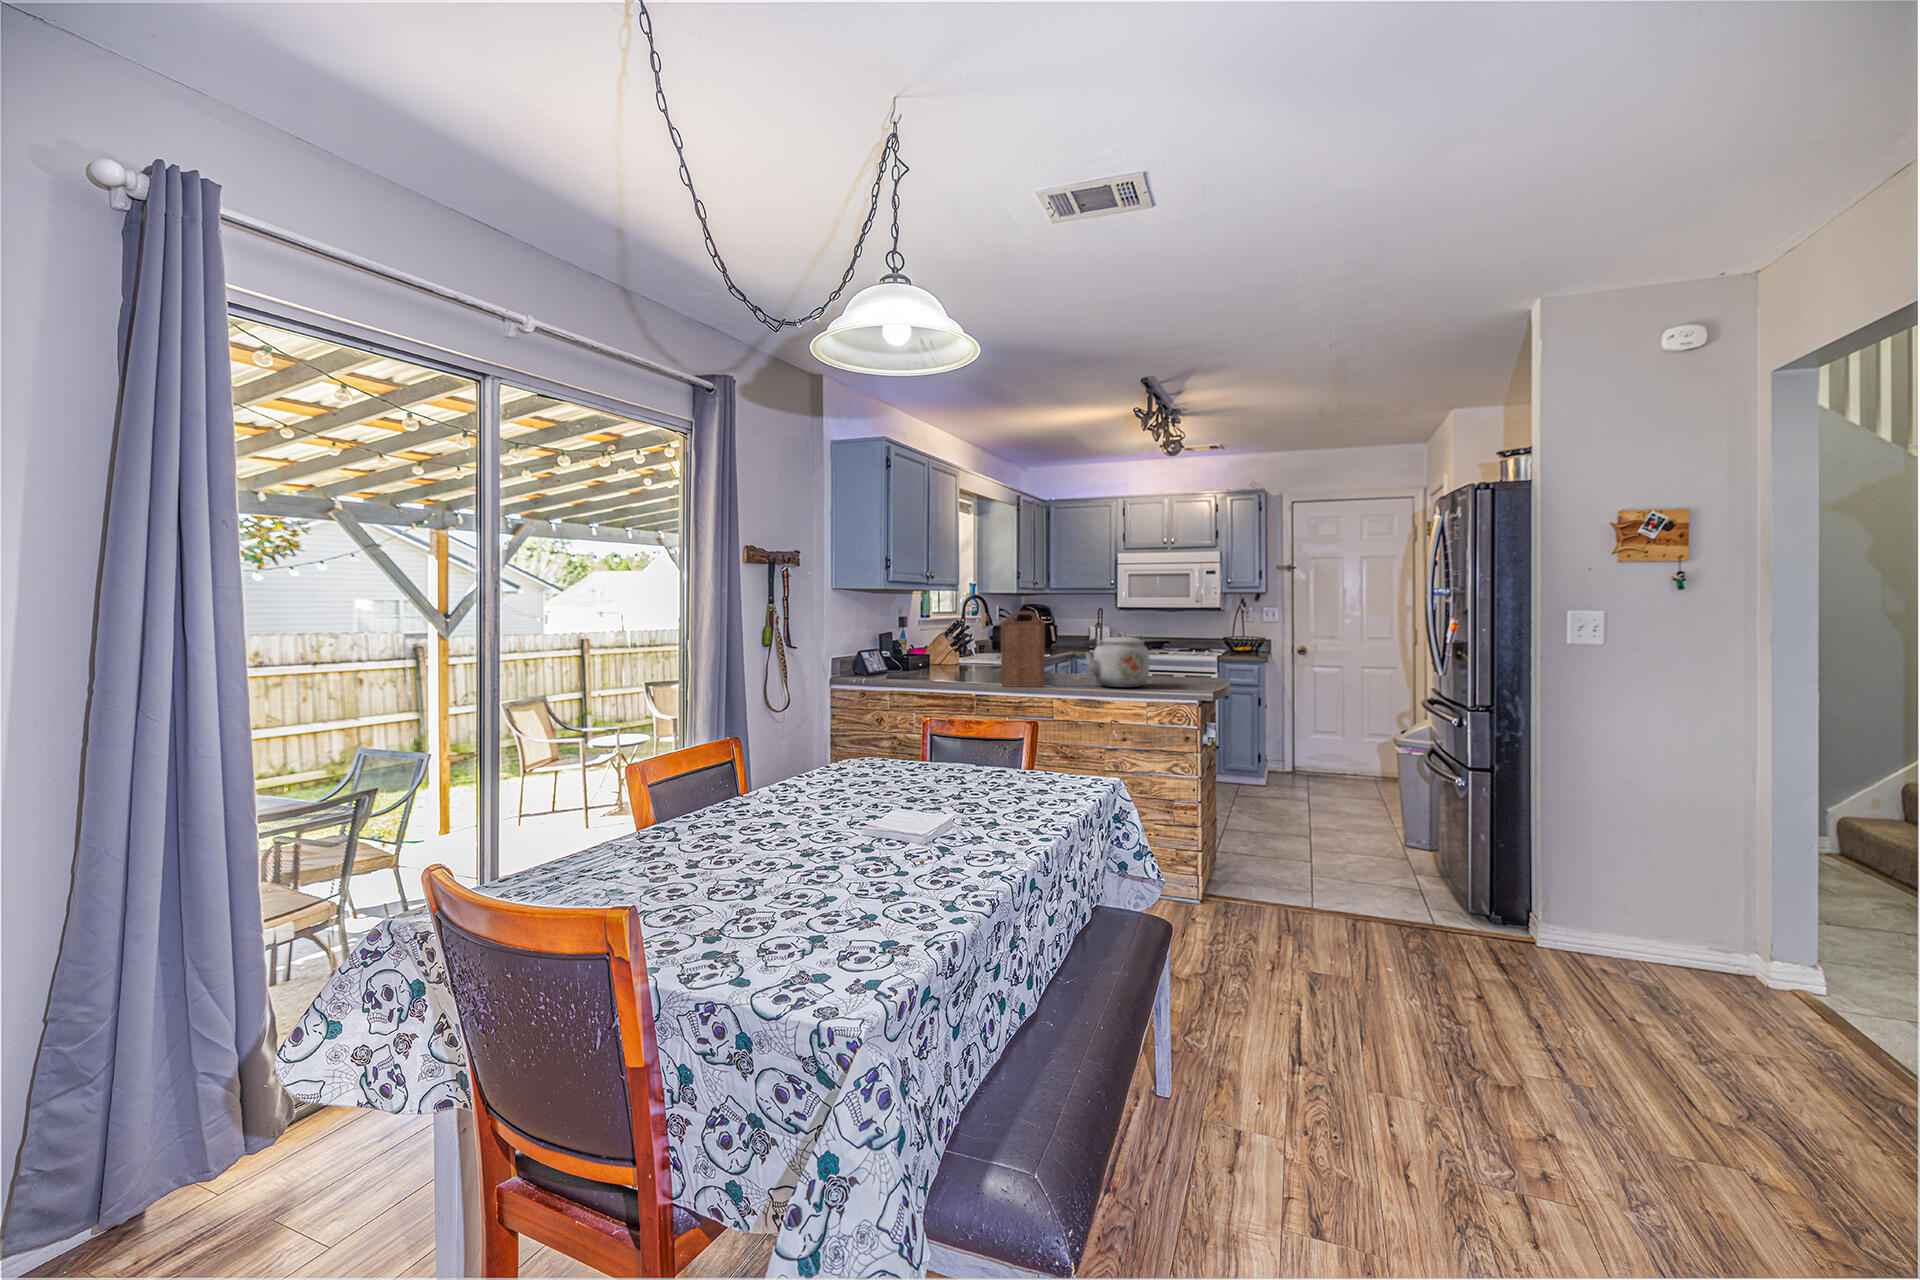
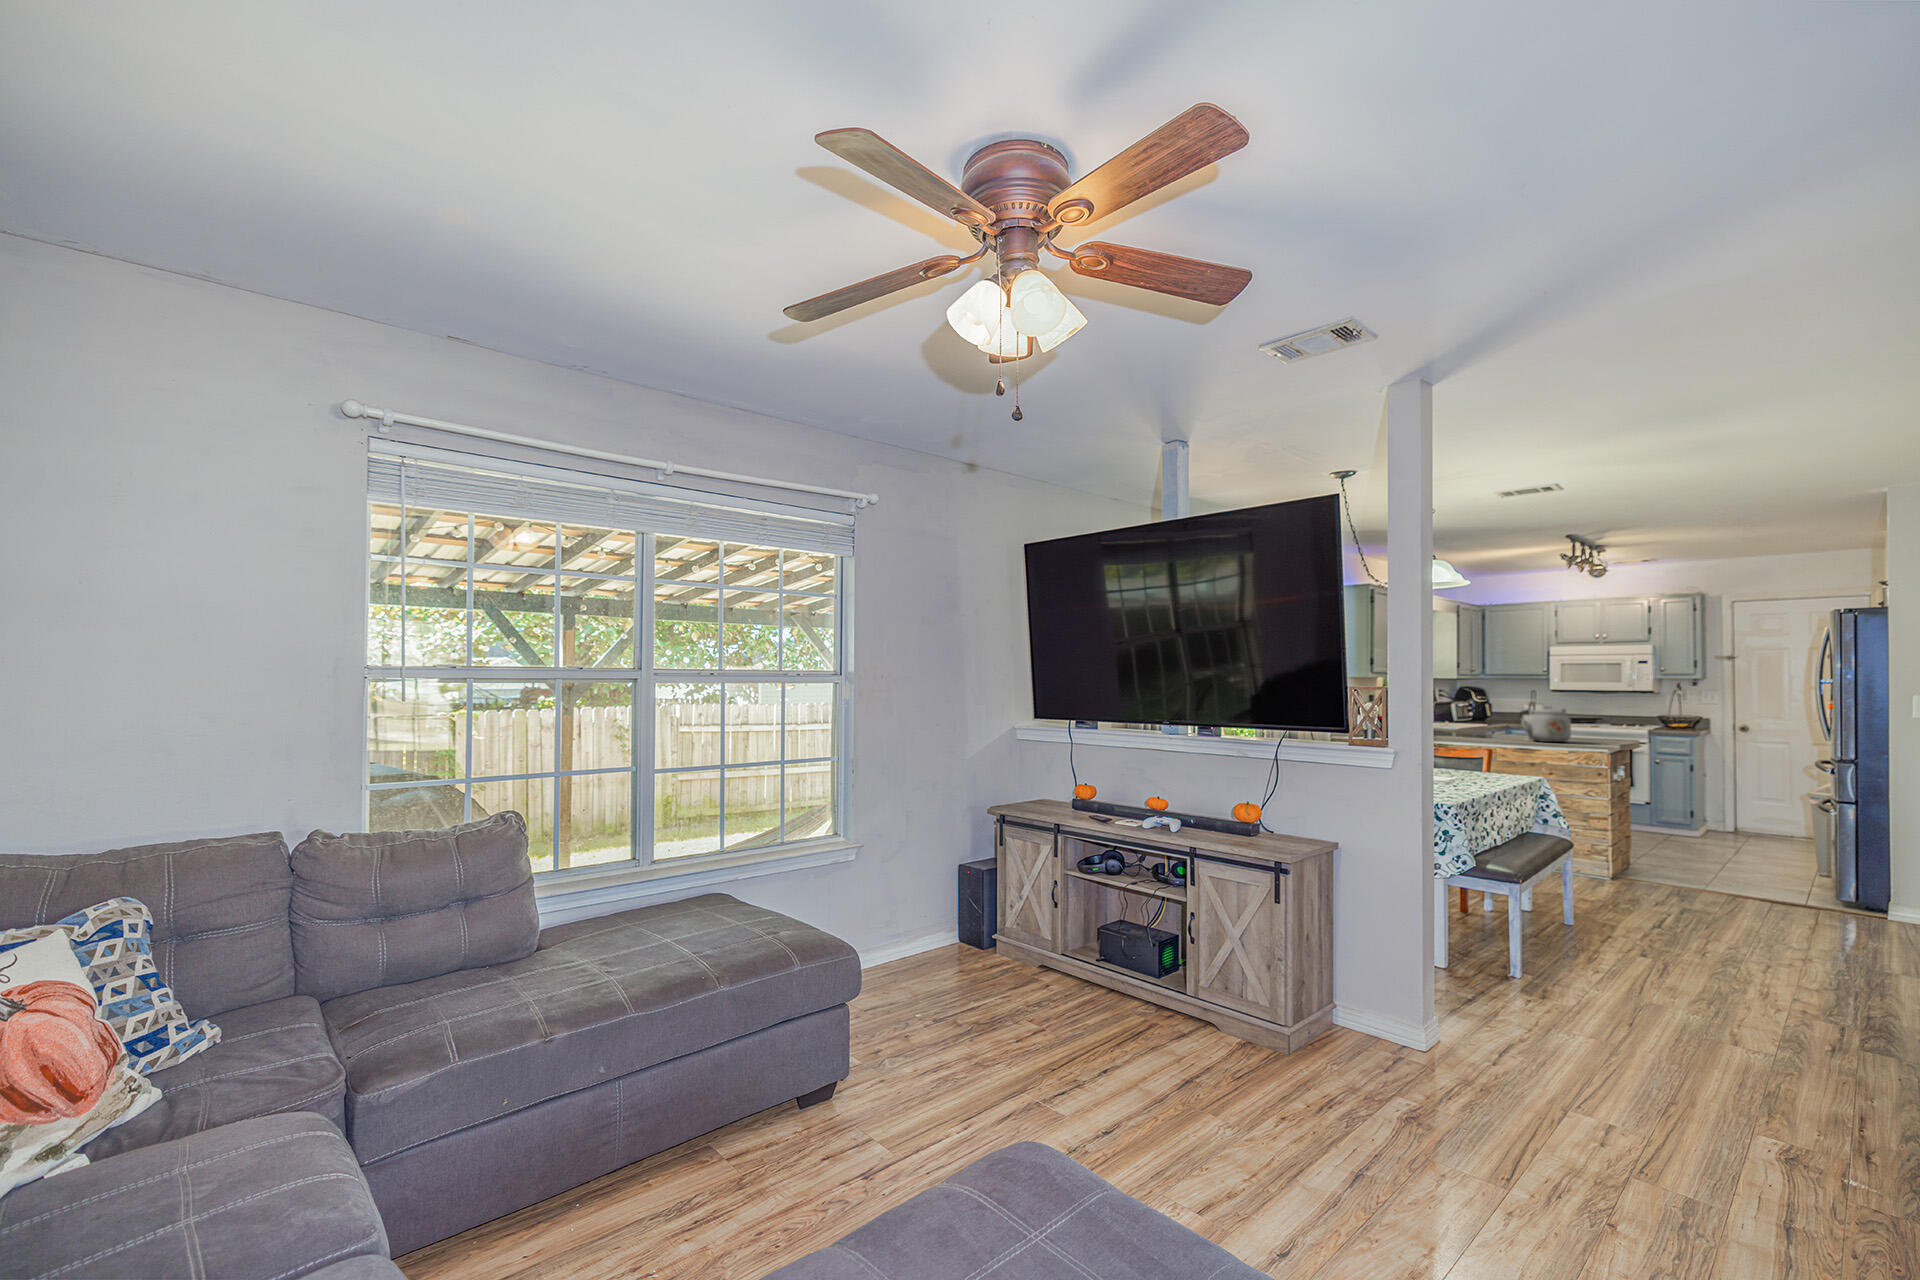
cutting board: present [1001,611,1045,687] -> none [1457,691,1490,739]

